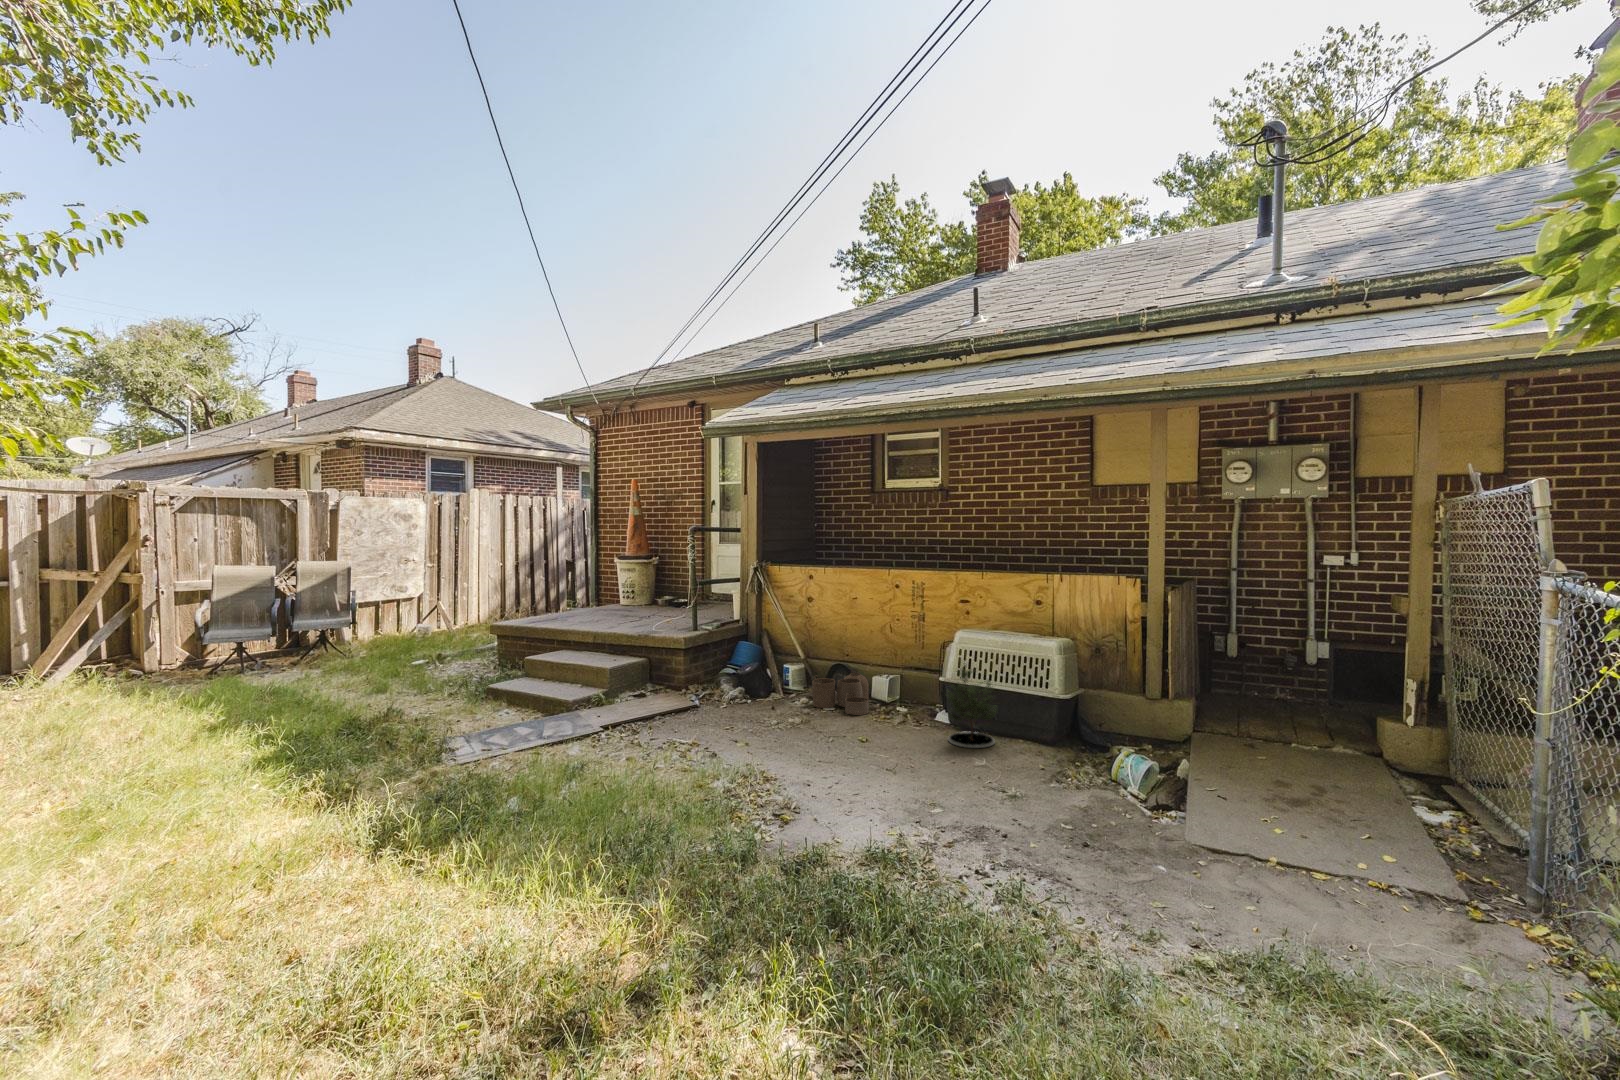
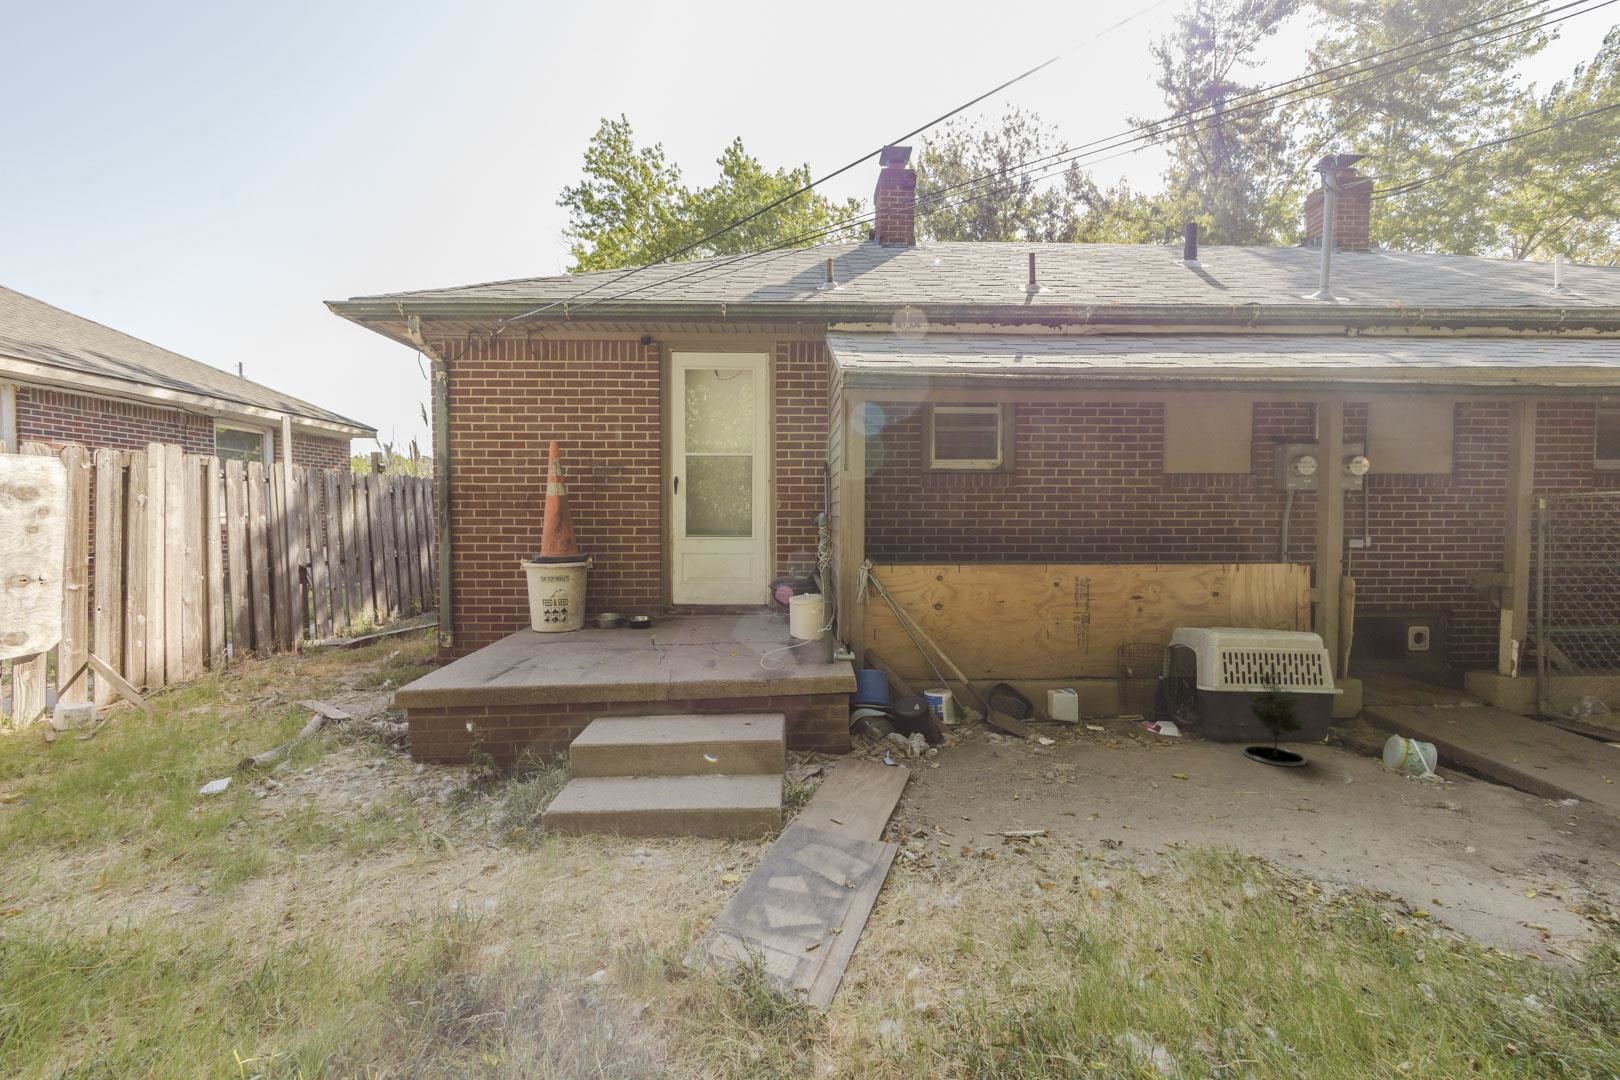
woven basket: present [812,672,869,715] -> none [1009,691,1103,748]

